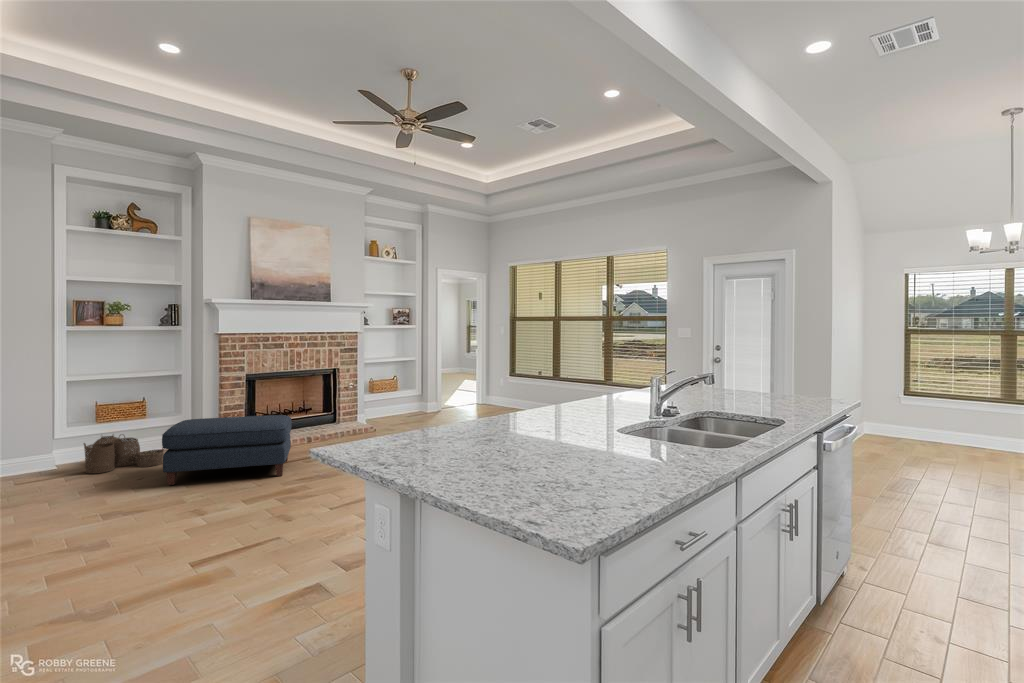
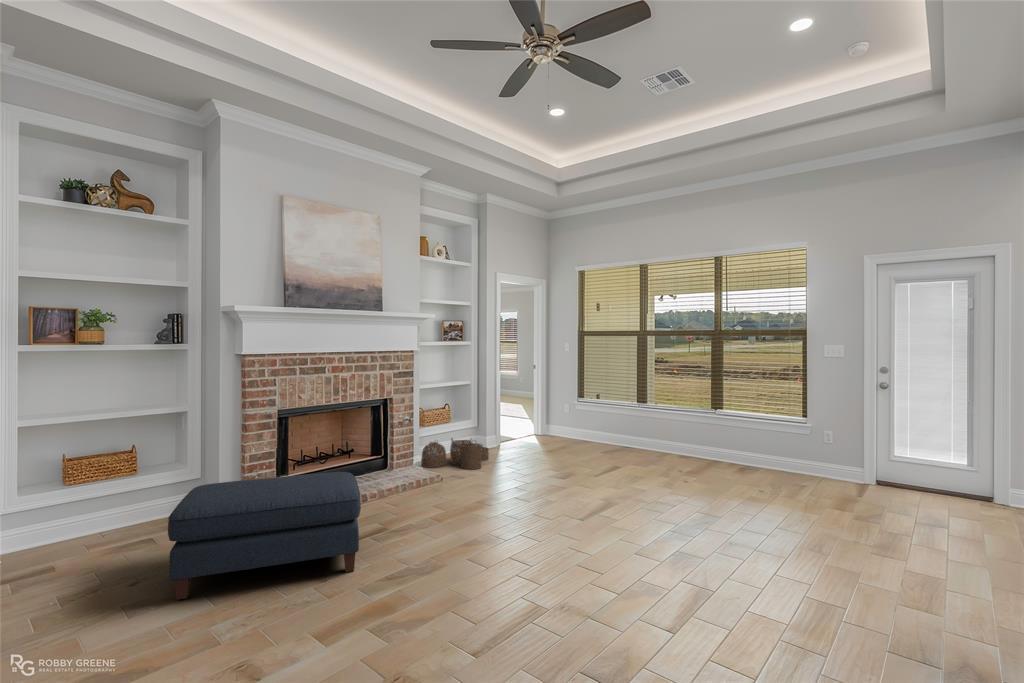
woven basket: present [84,435,164,473] -> present [421,438,489,470]

